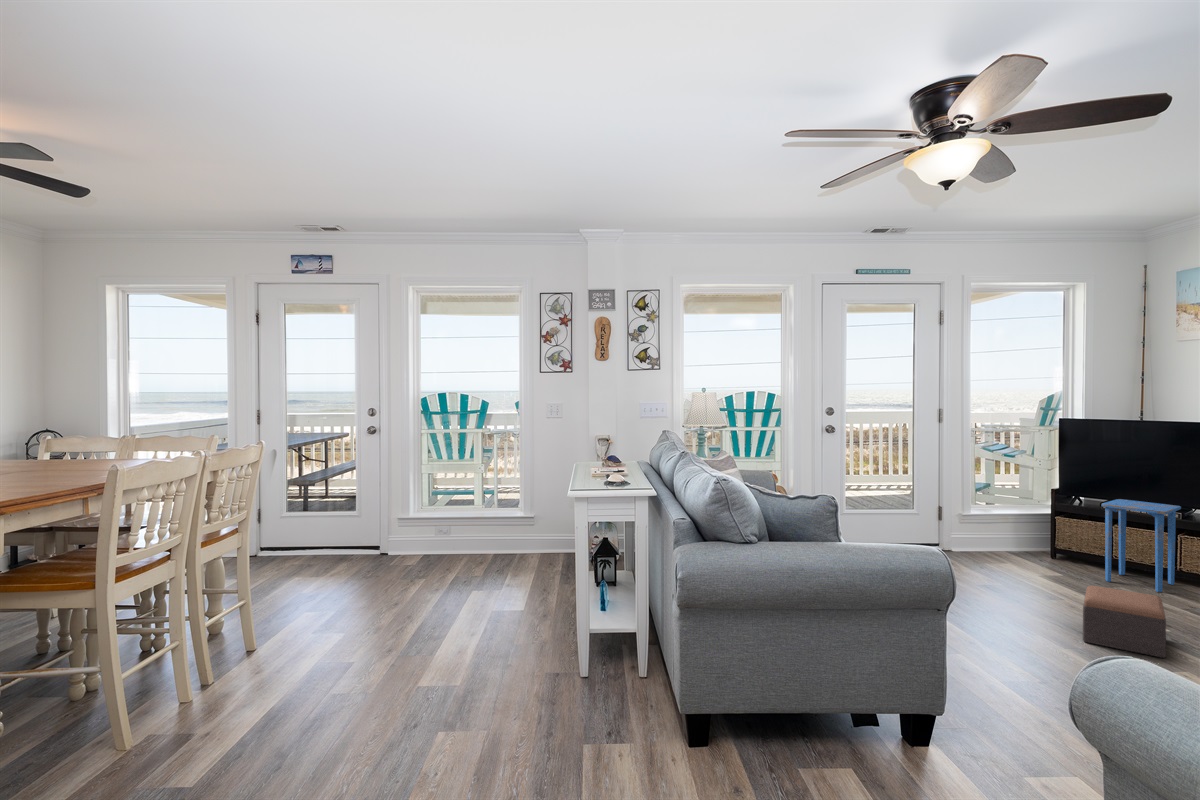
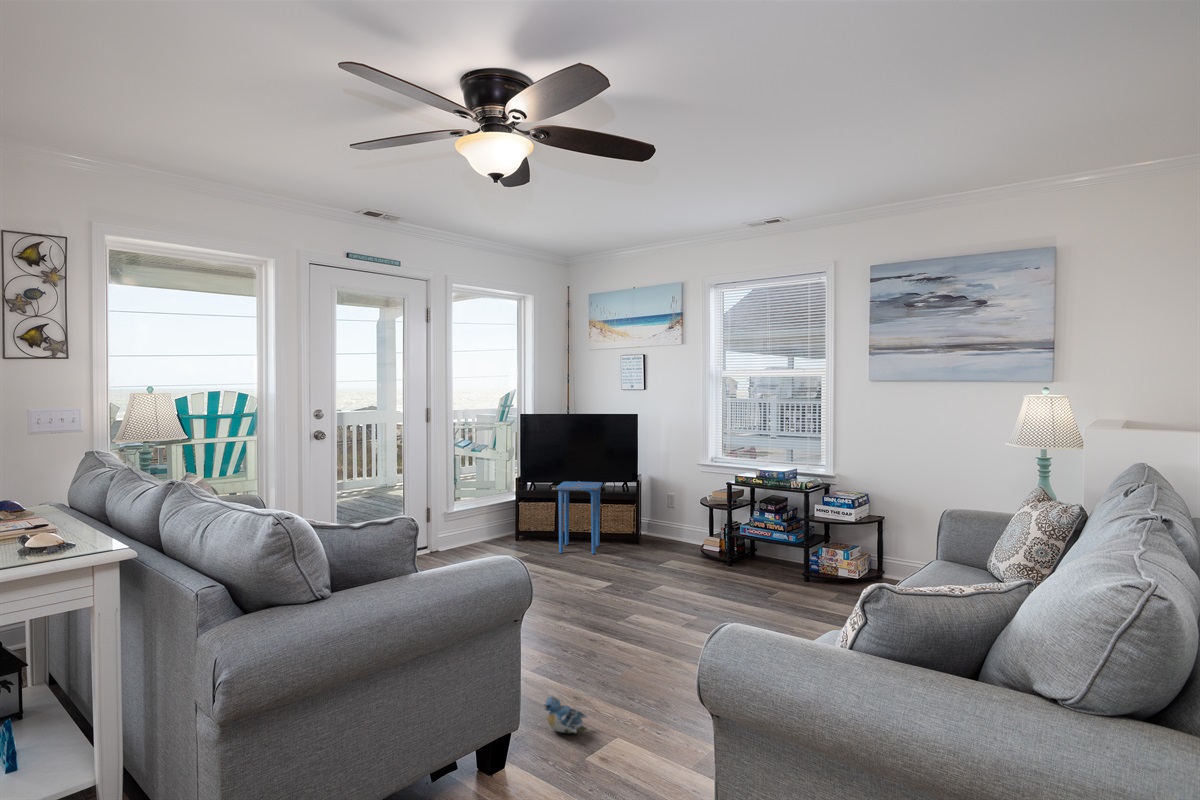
footstool: present [1083,586,1166,658] -> none [563,559,621,611]
plush toy: none [989,705,1043,755] -> present [544,697,587,733]

